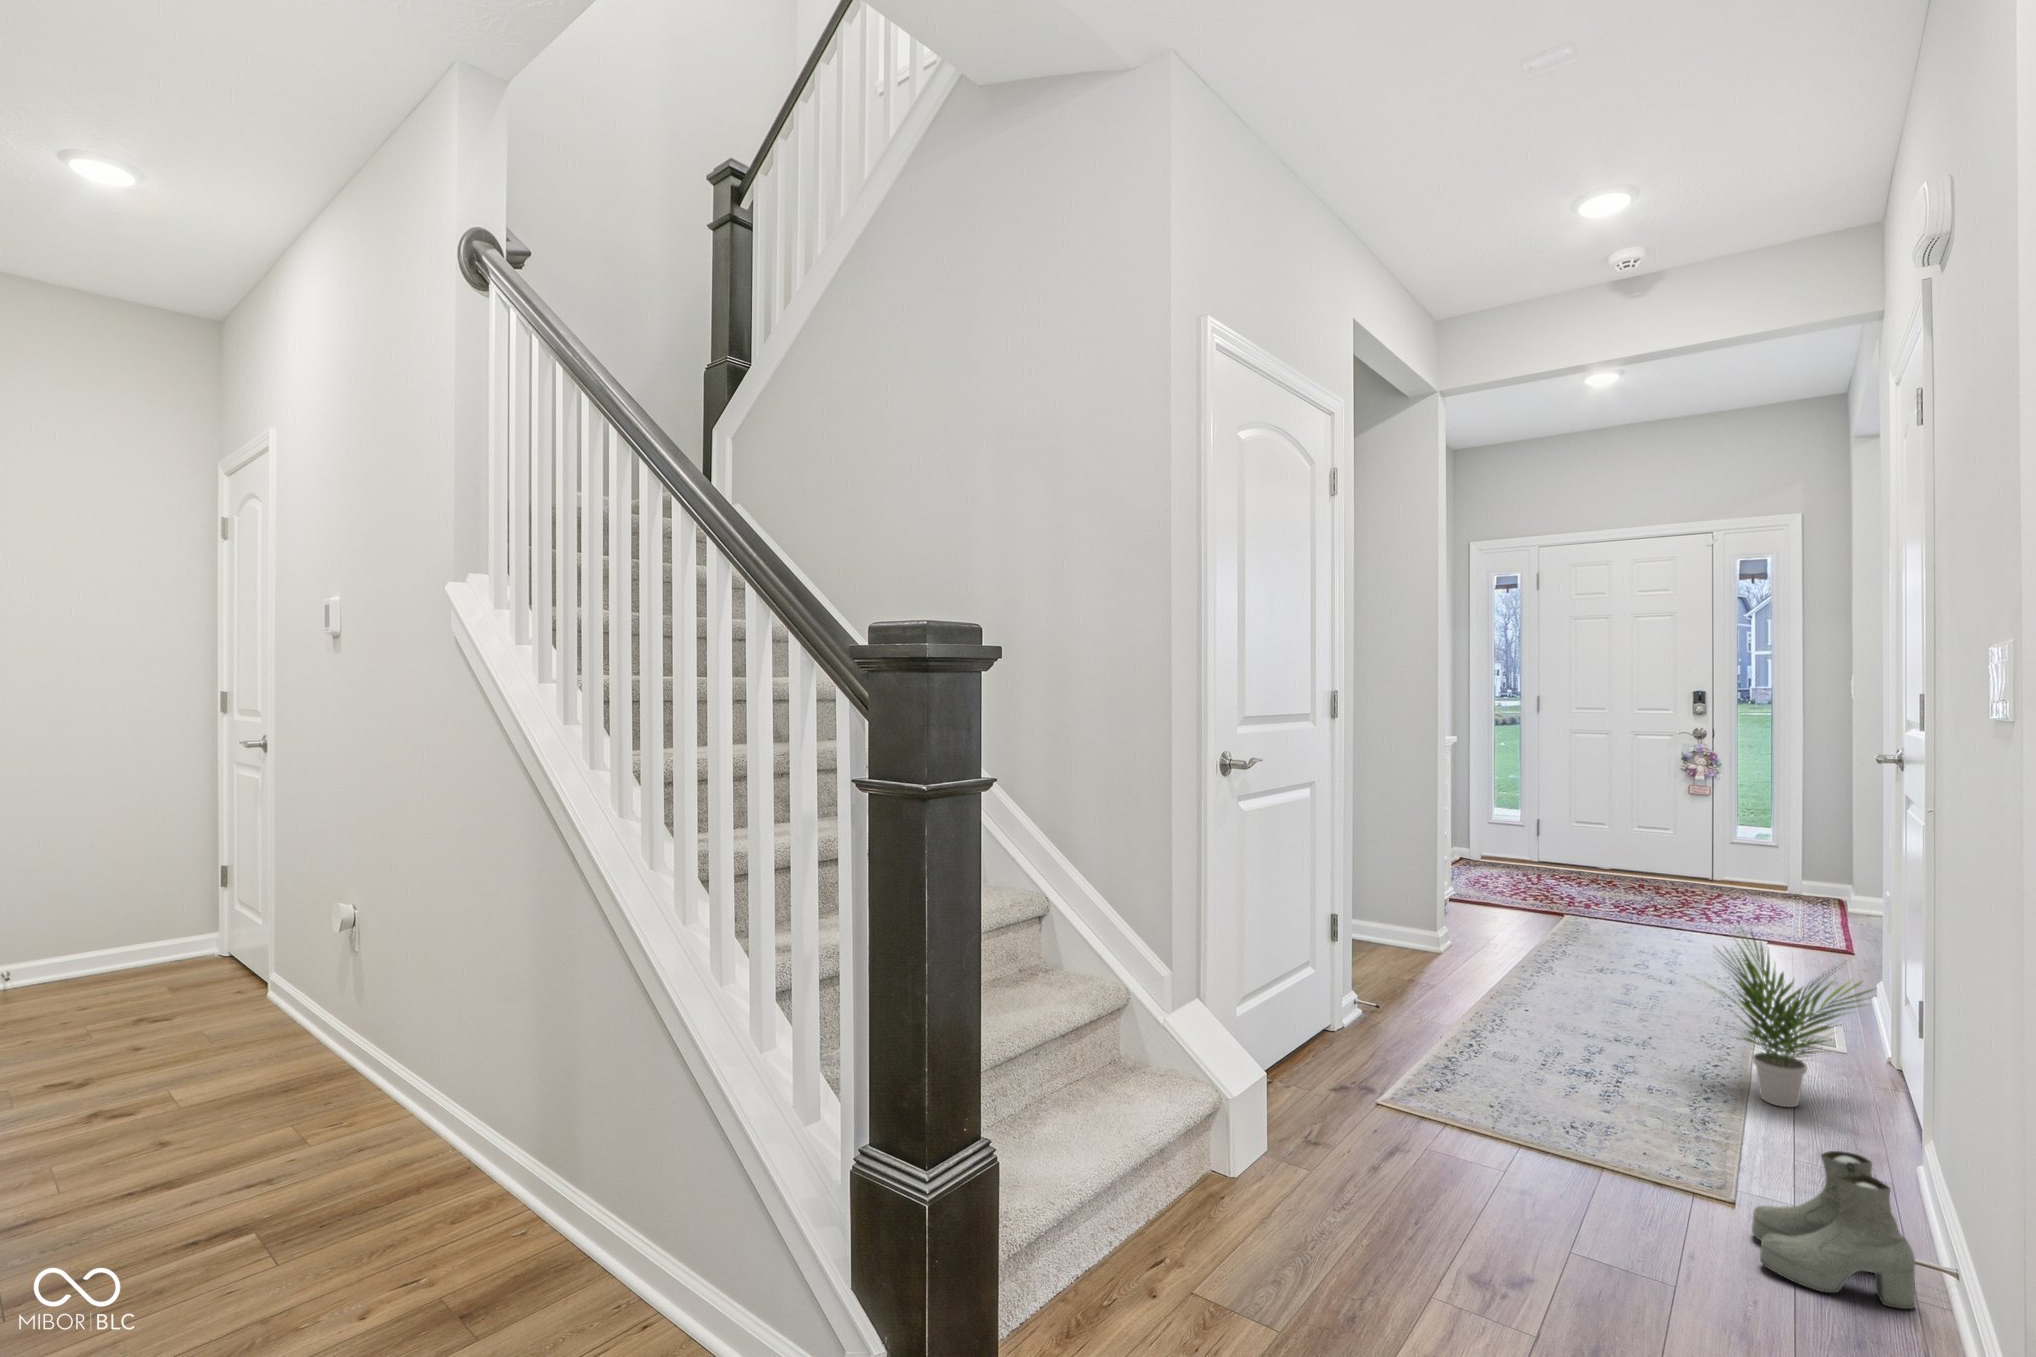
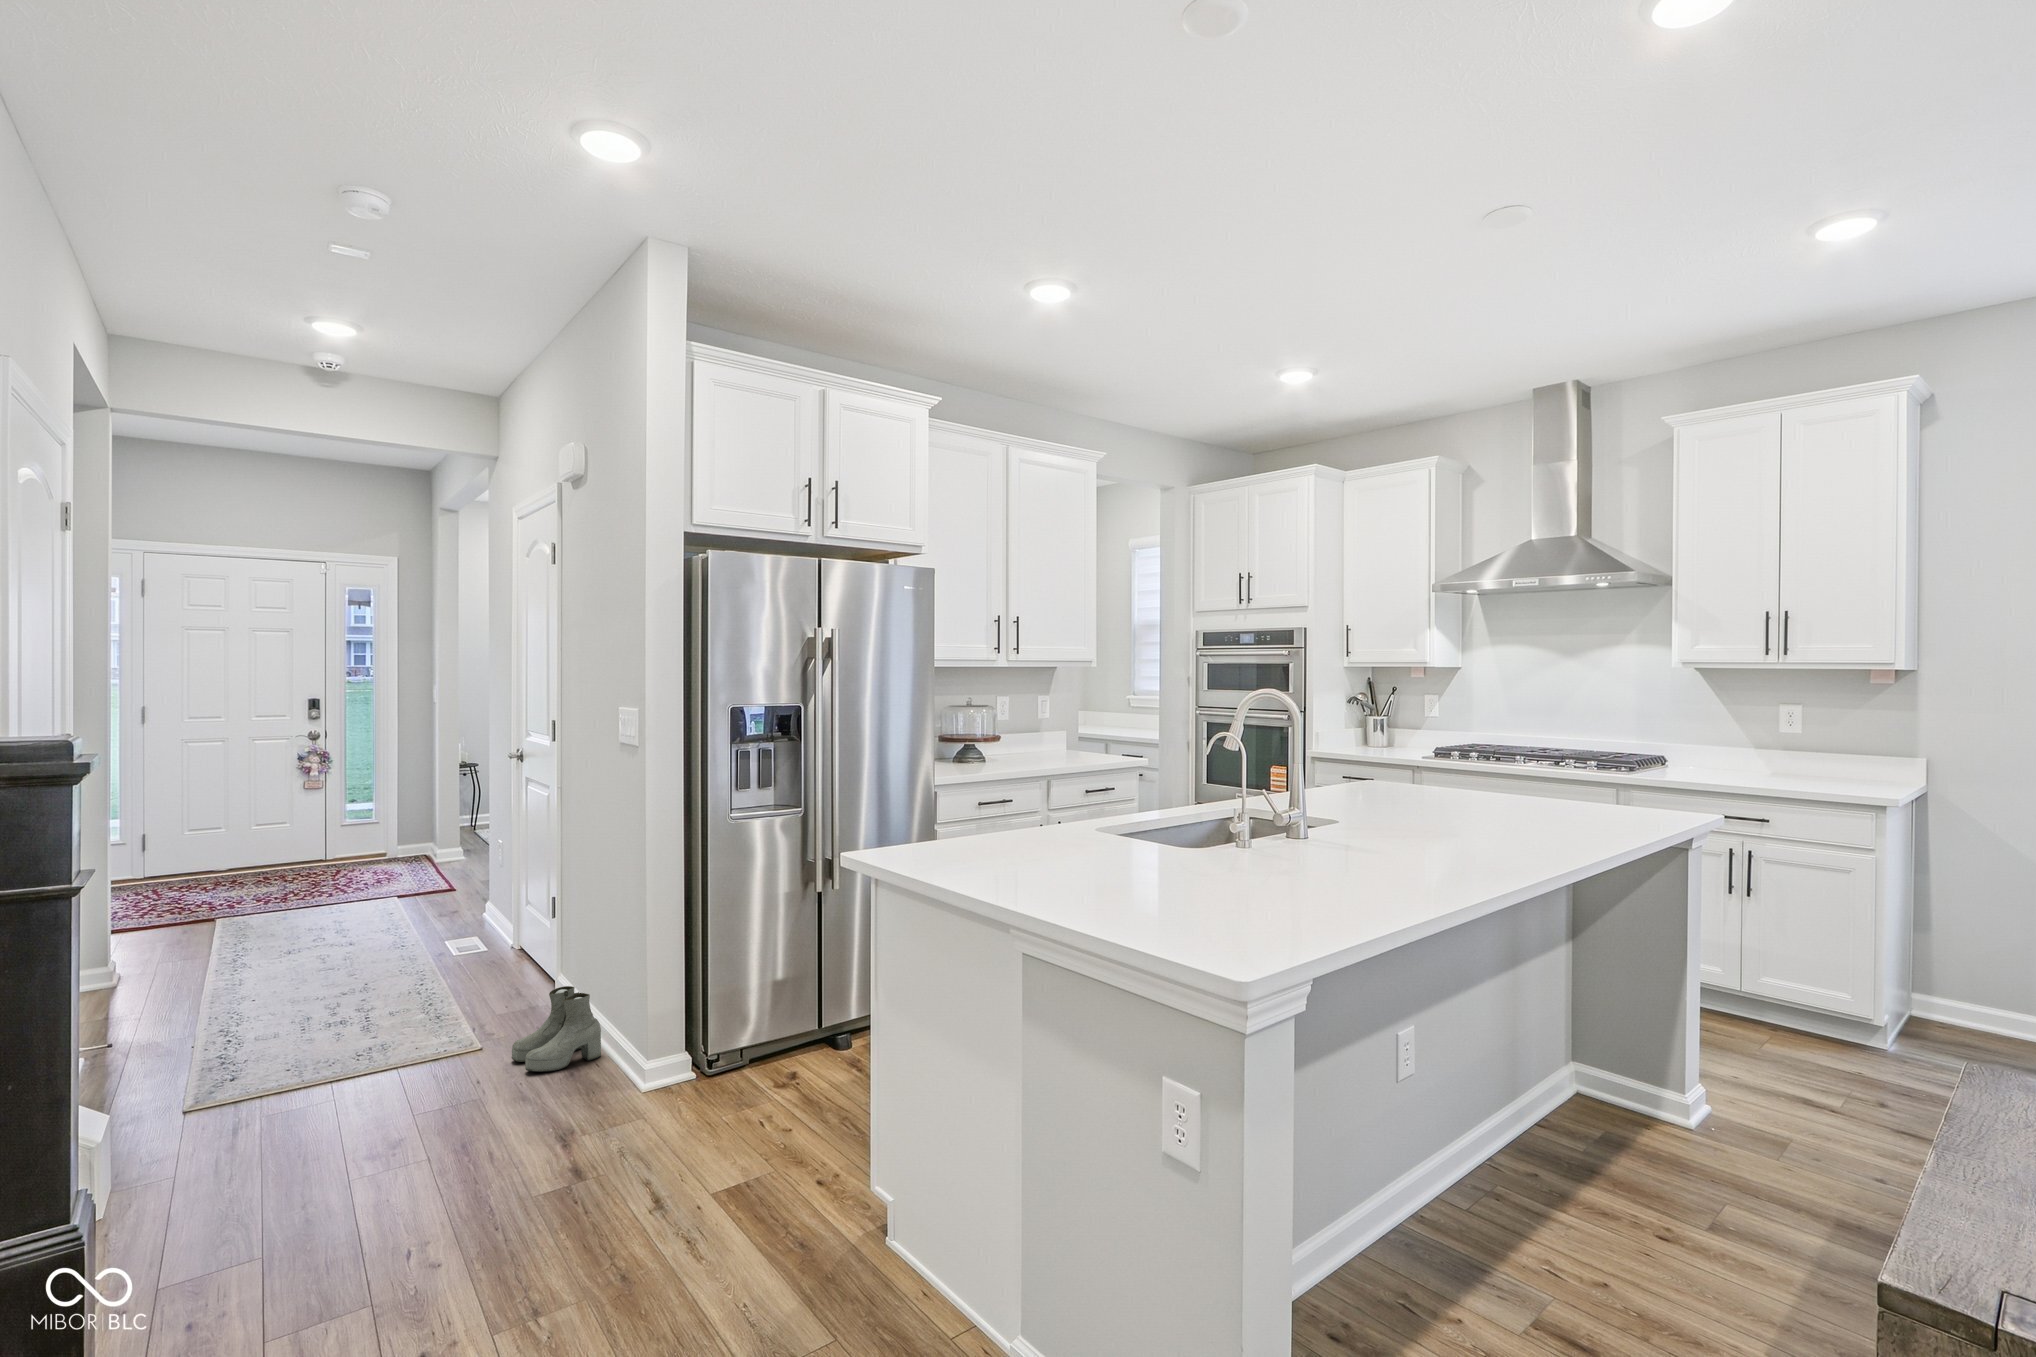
potted plant: present [1705,929,1872,1107] -> none [411,876,531,994]

